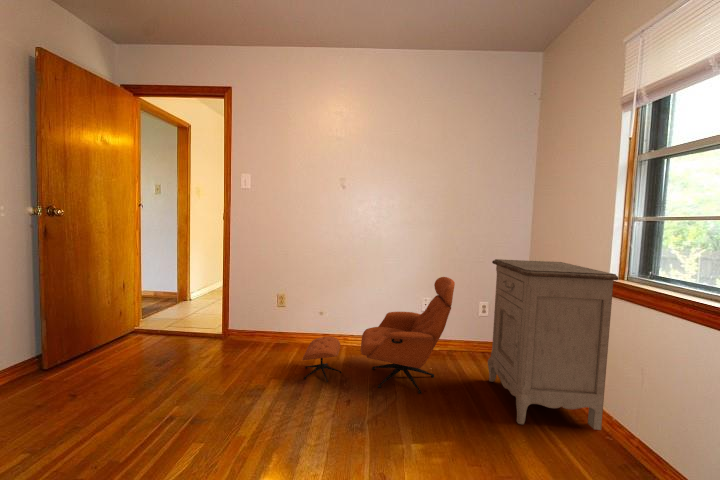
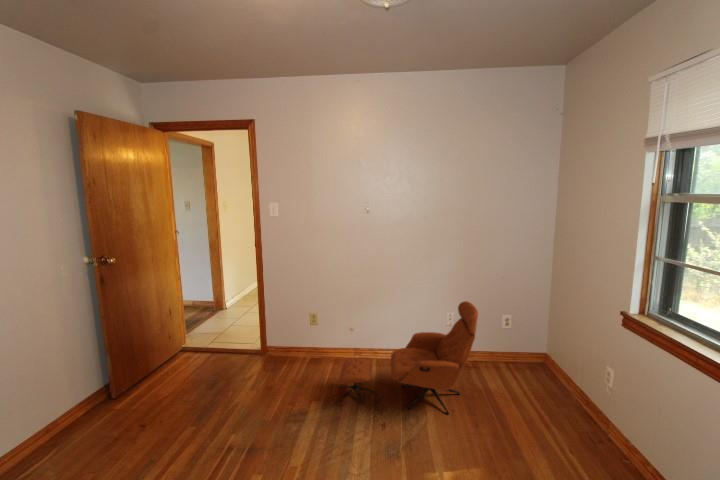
nightstand: present [488,259,618,430] -> none [511,286,638,453]

